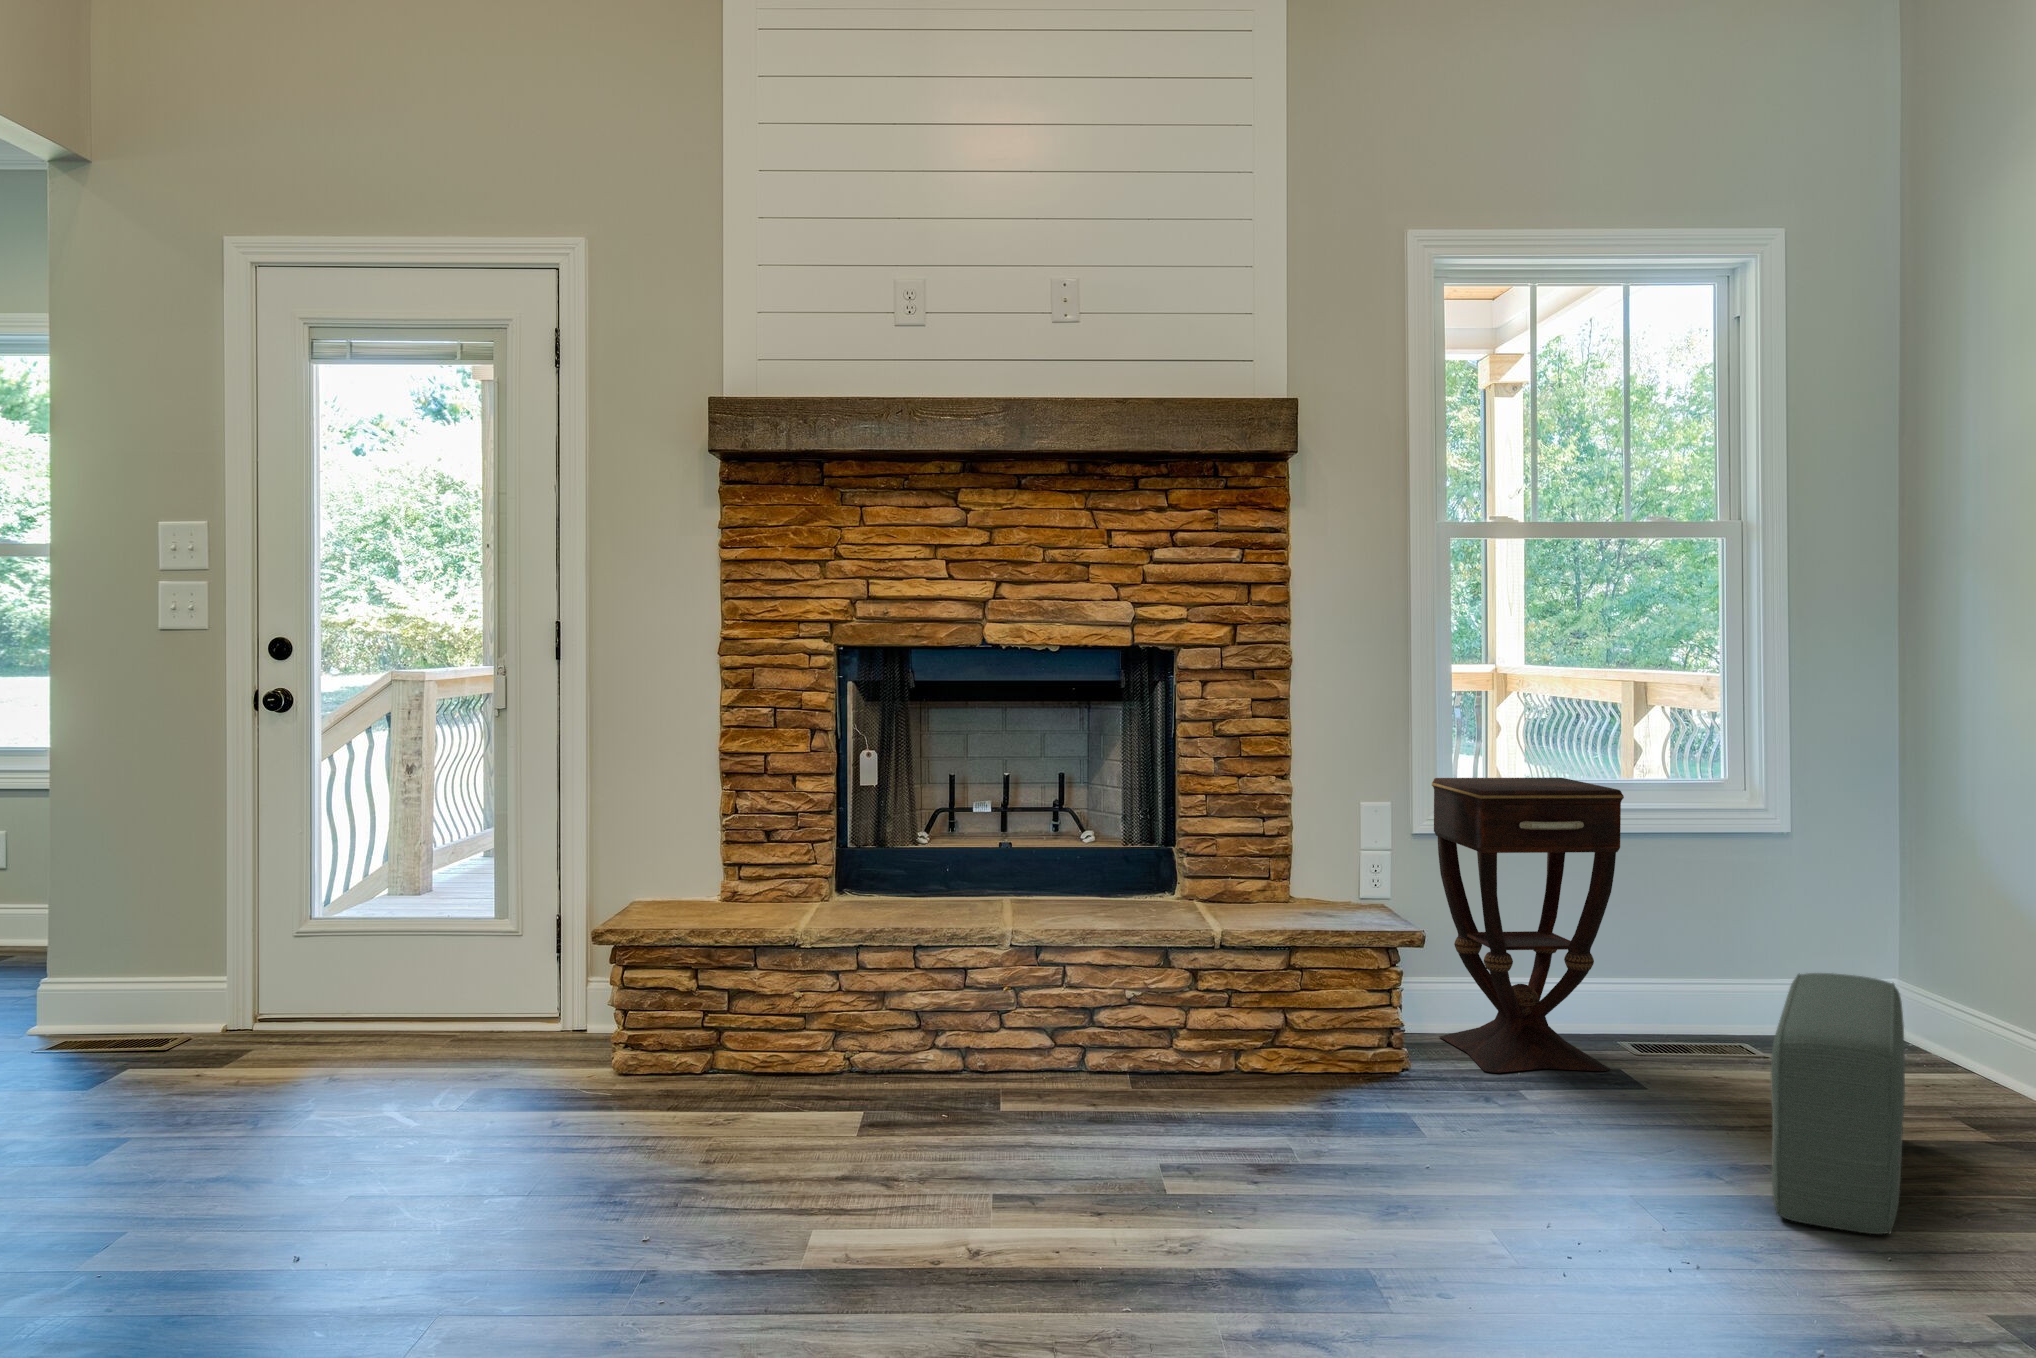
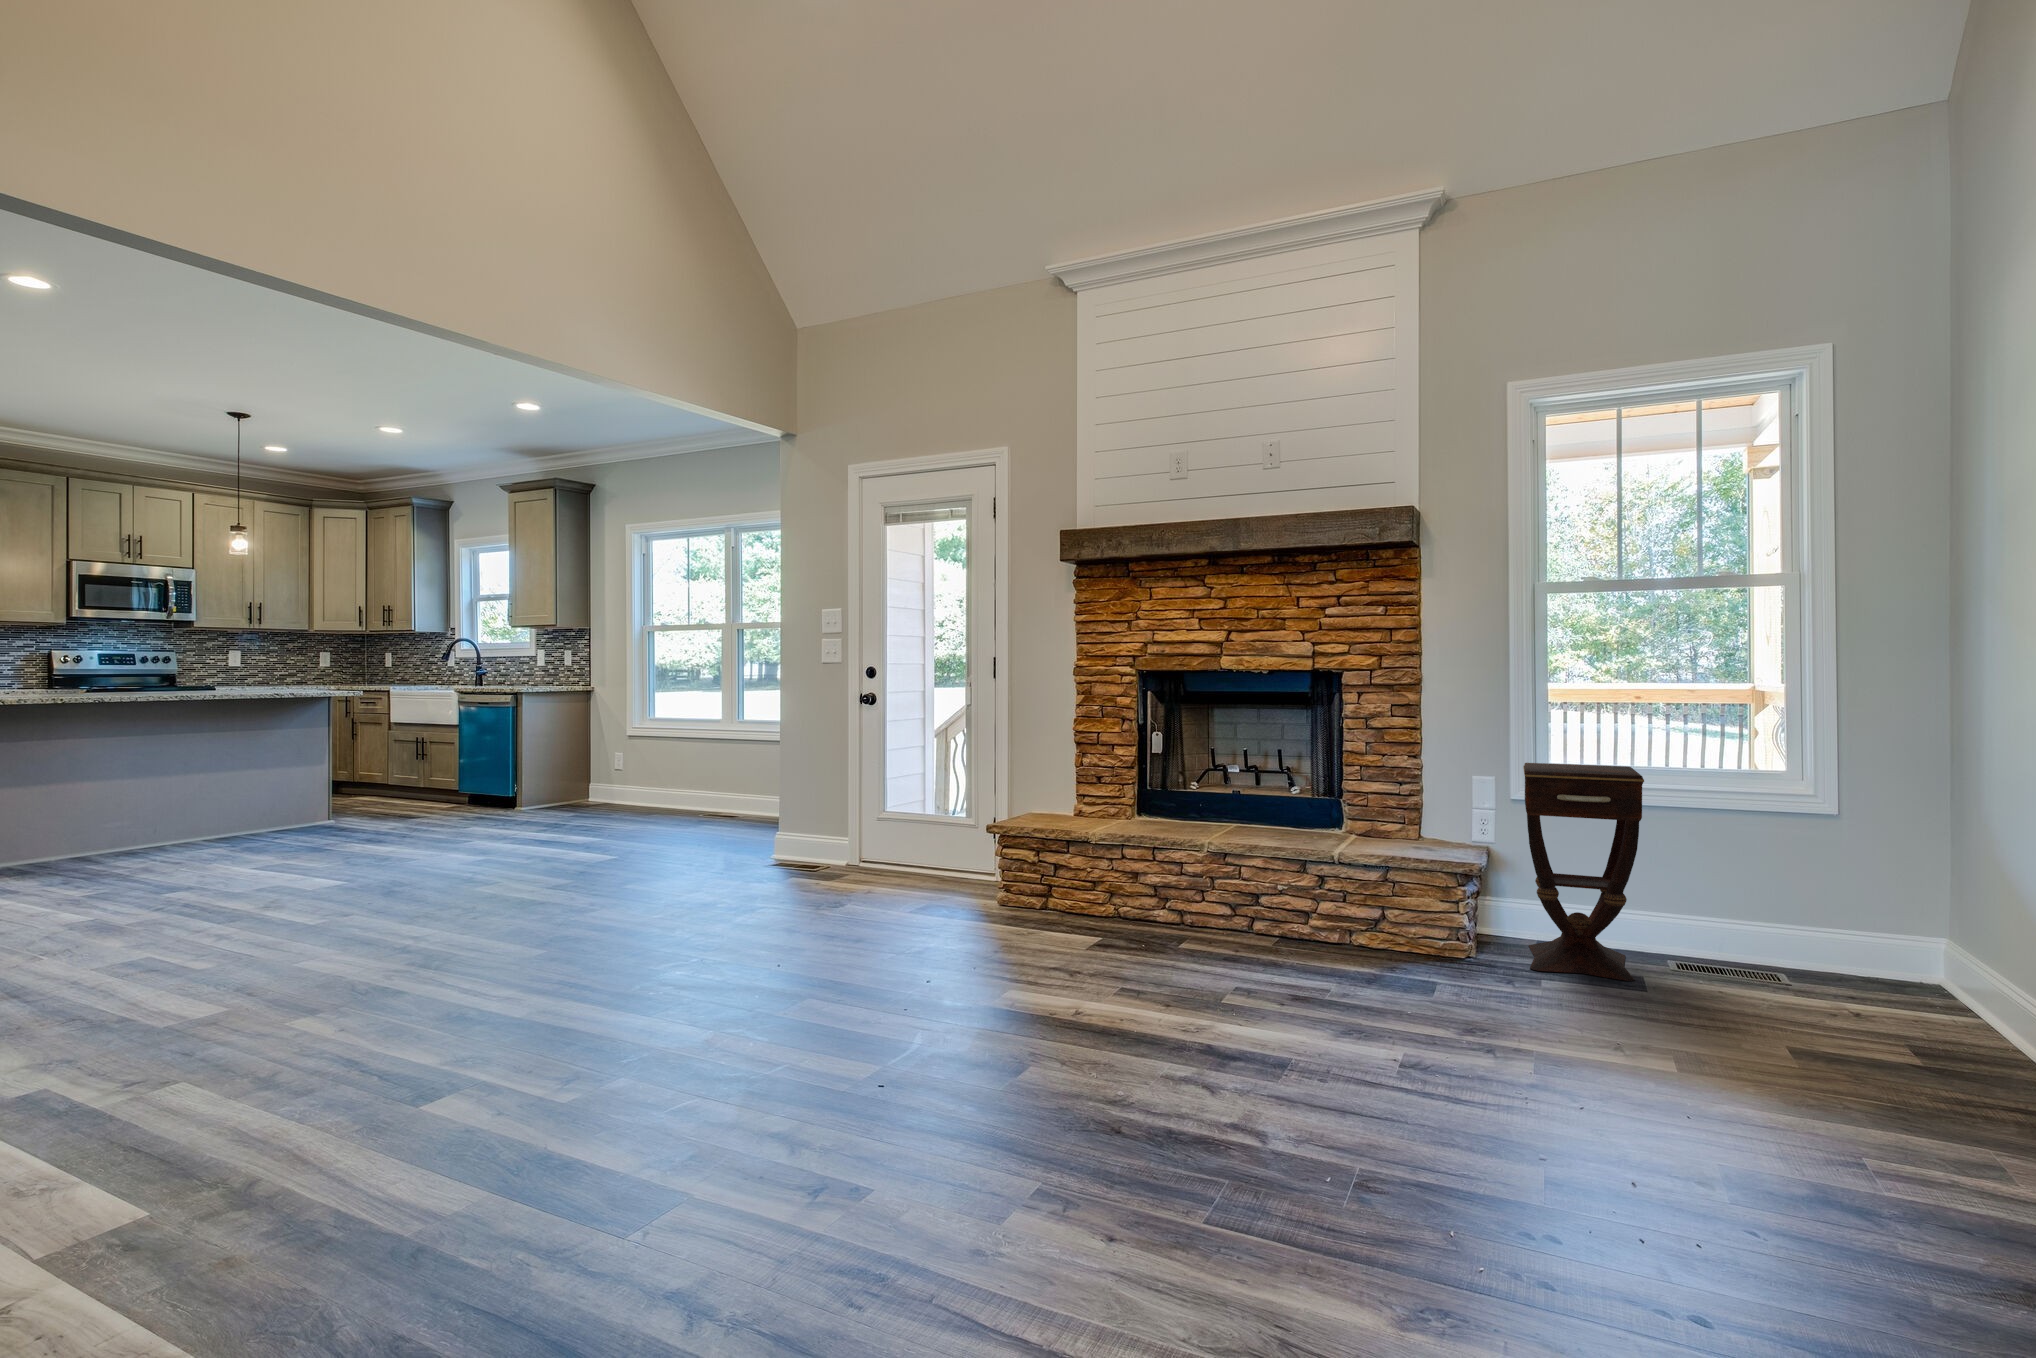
pouf: present [1771,973,1905,1234] -> none [1612,918,1814,1104]

